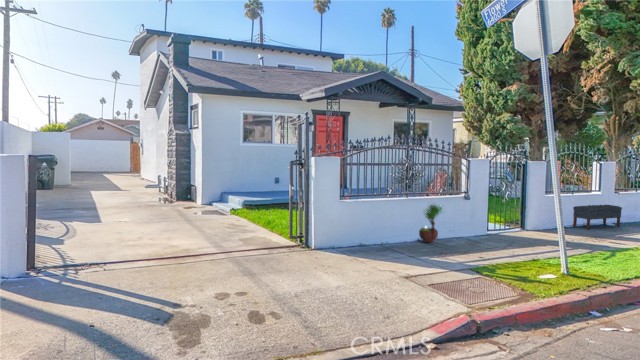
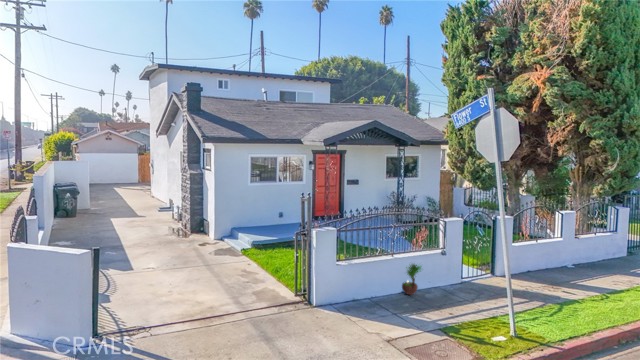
bench: present [573,205,622,230] -> none [534,254,576,278]

